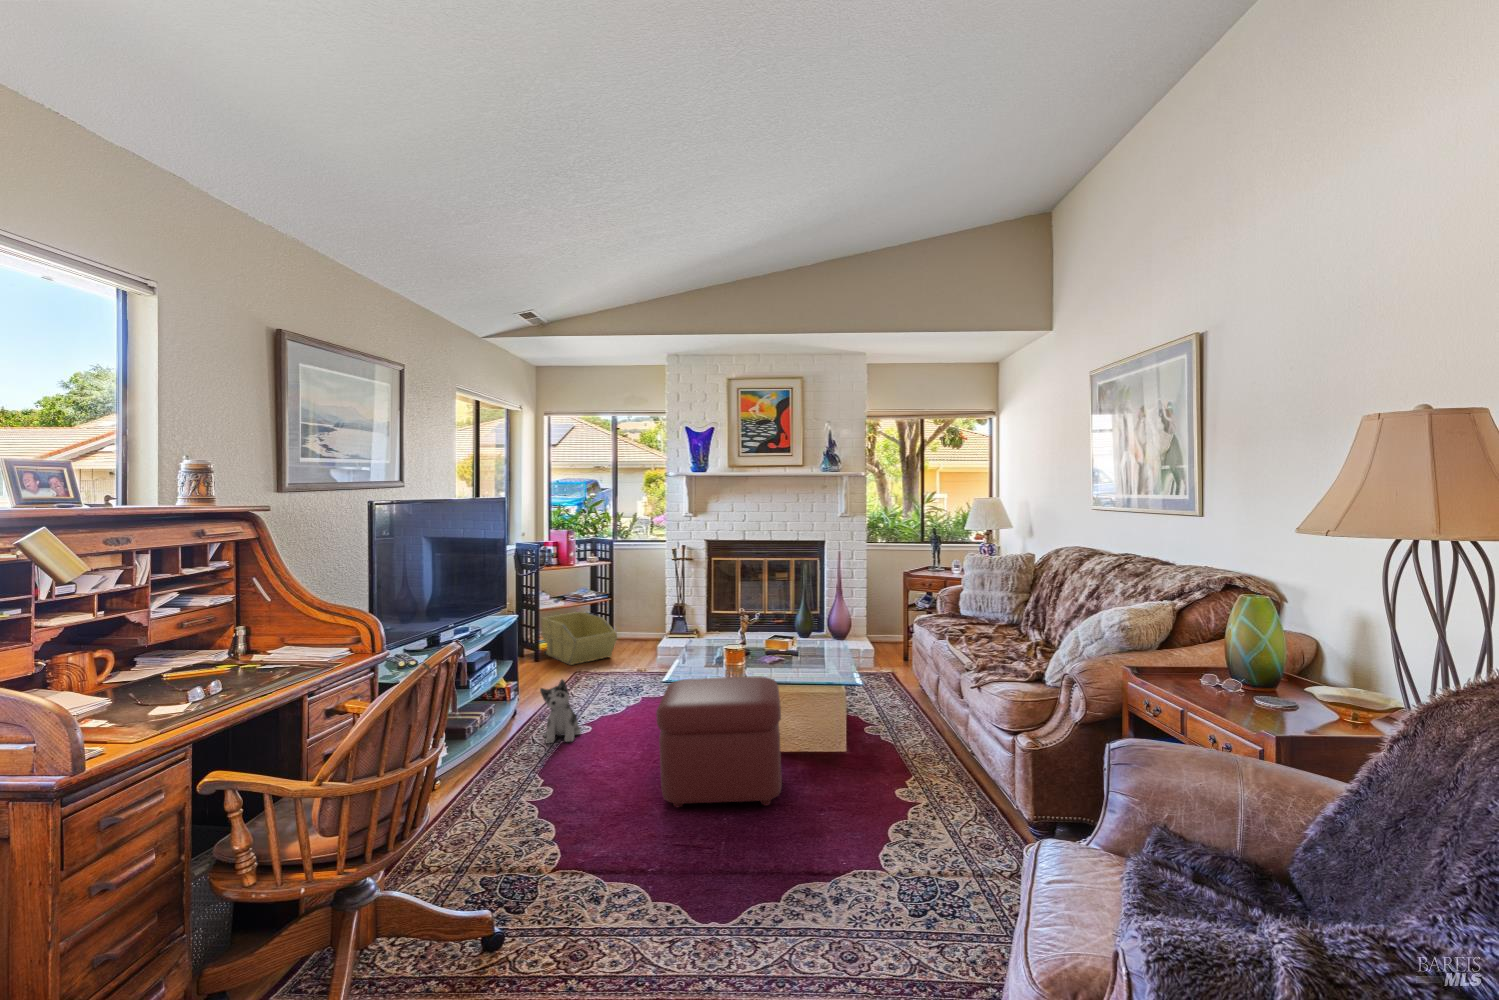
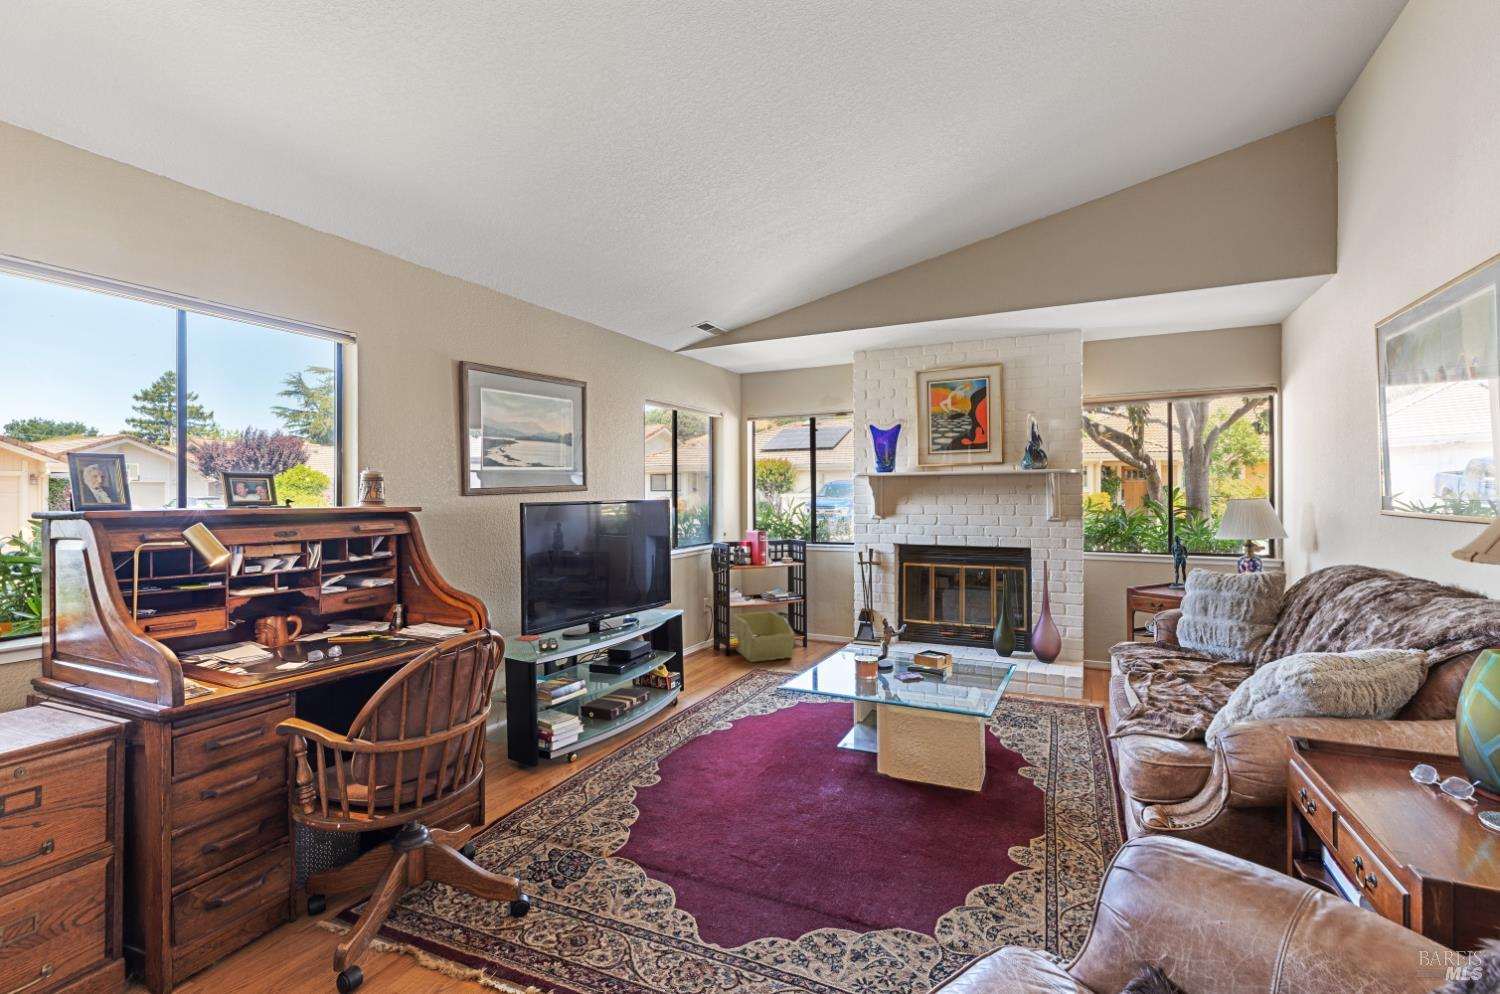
ottoman: present [656,677,782,808] -> none [736,686,882,834]
plush toy: present [540,679,582,743] -> none [680,674,718,735]

